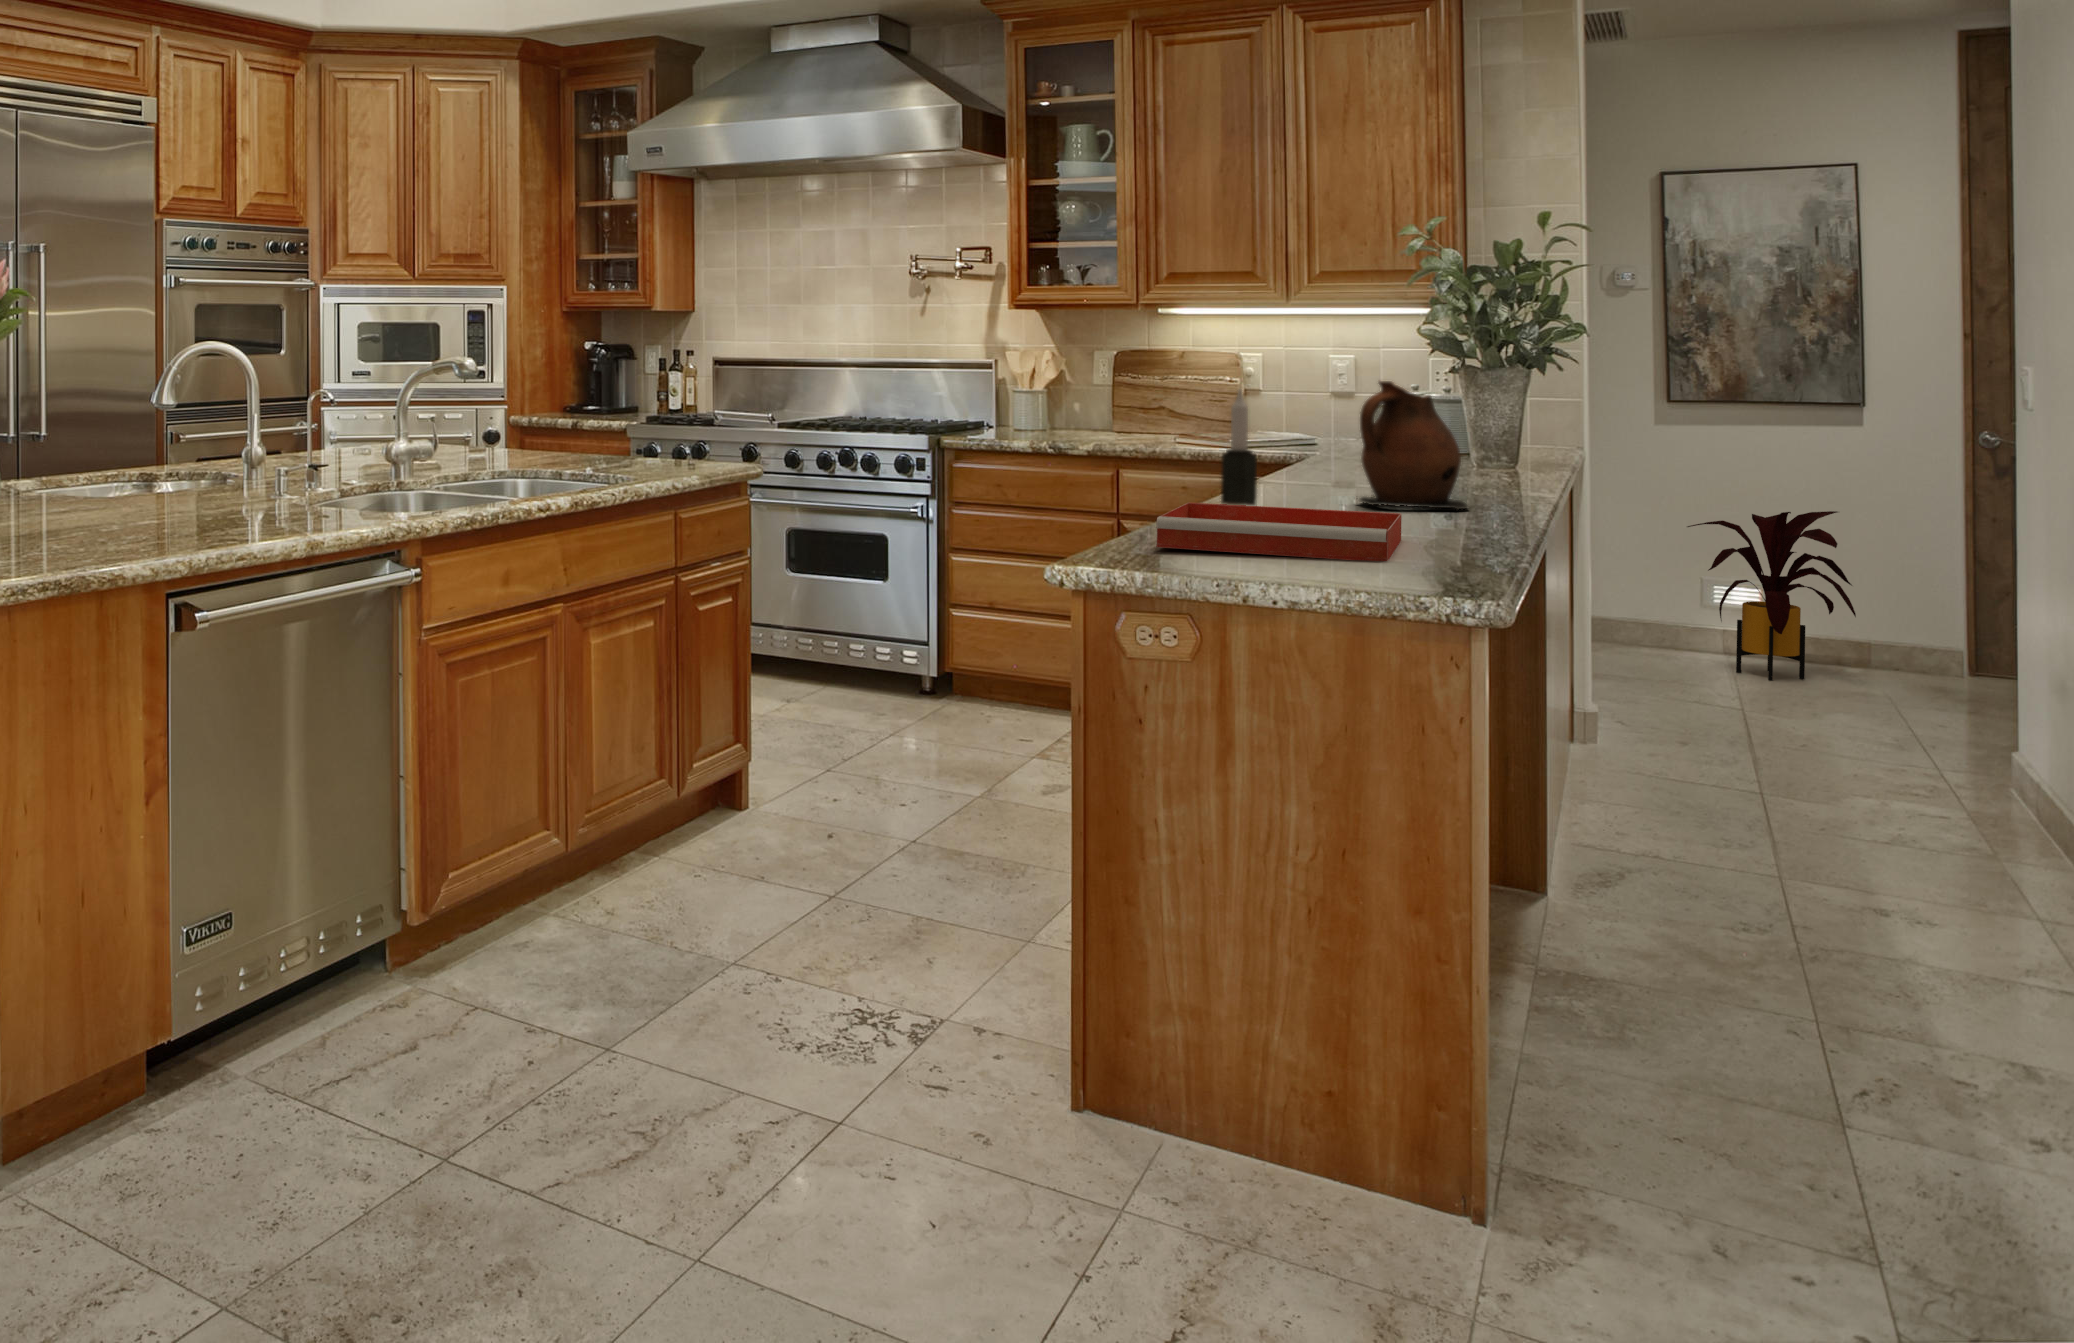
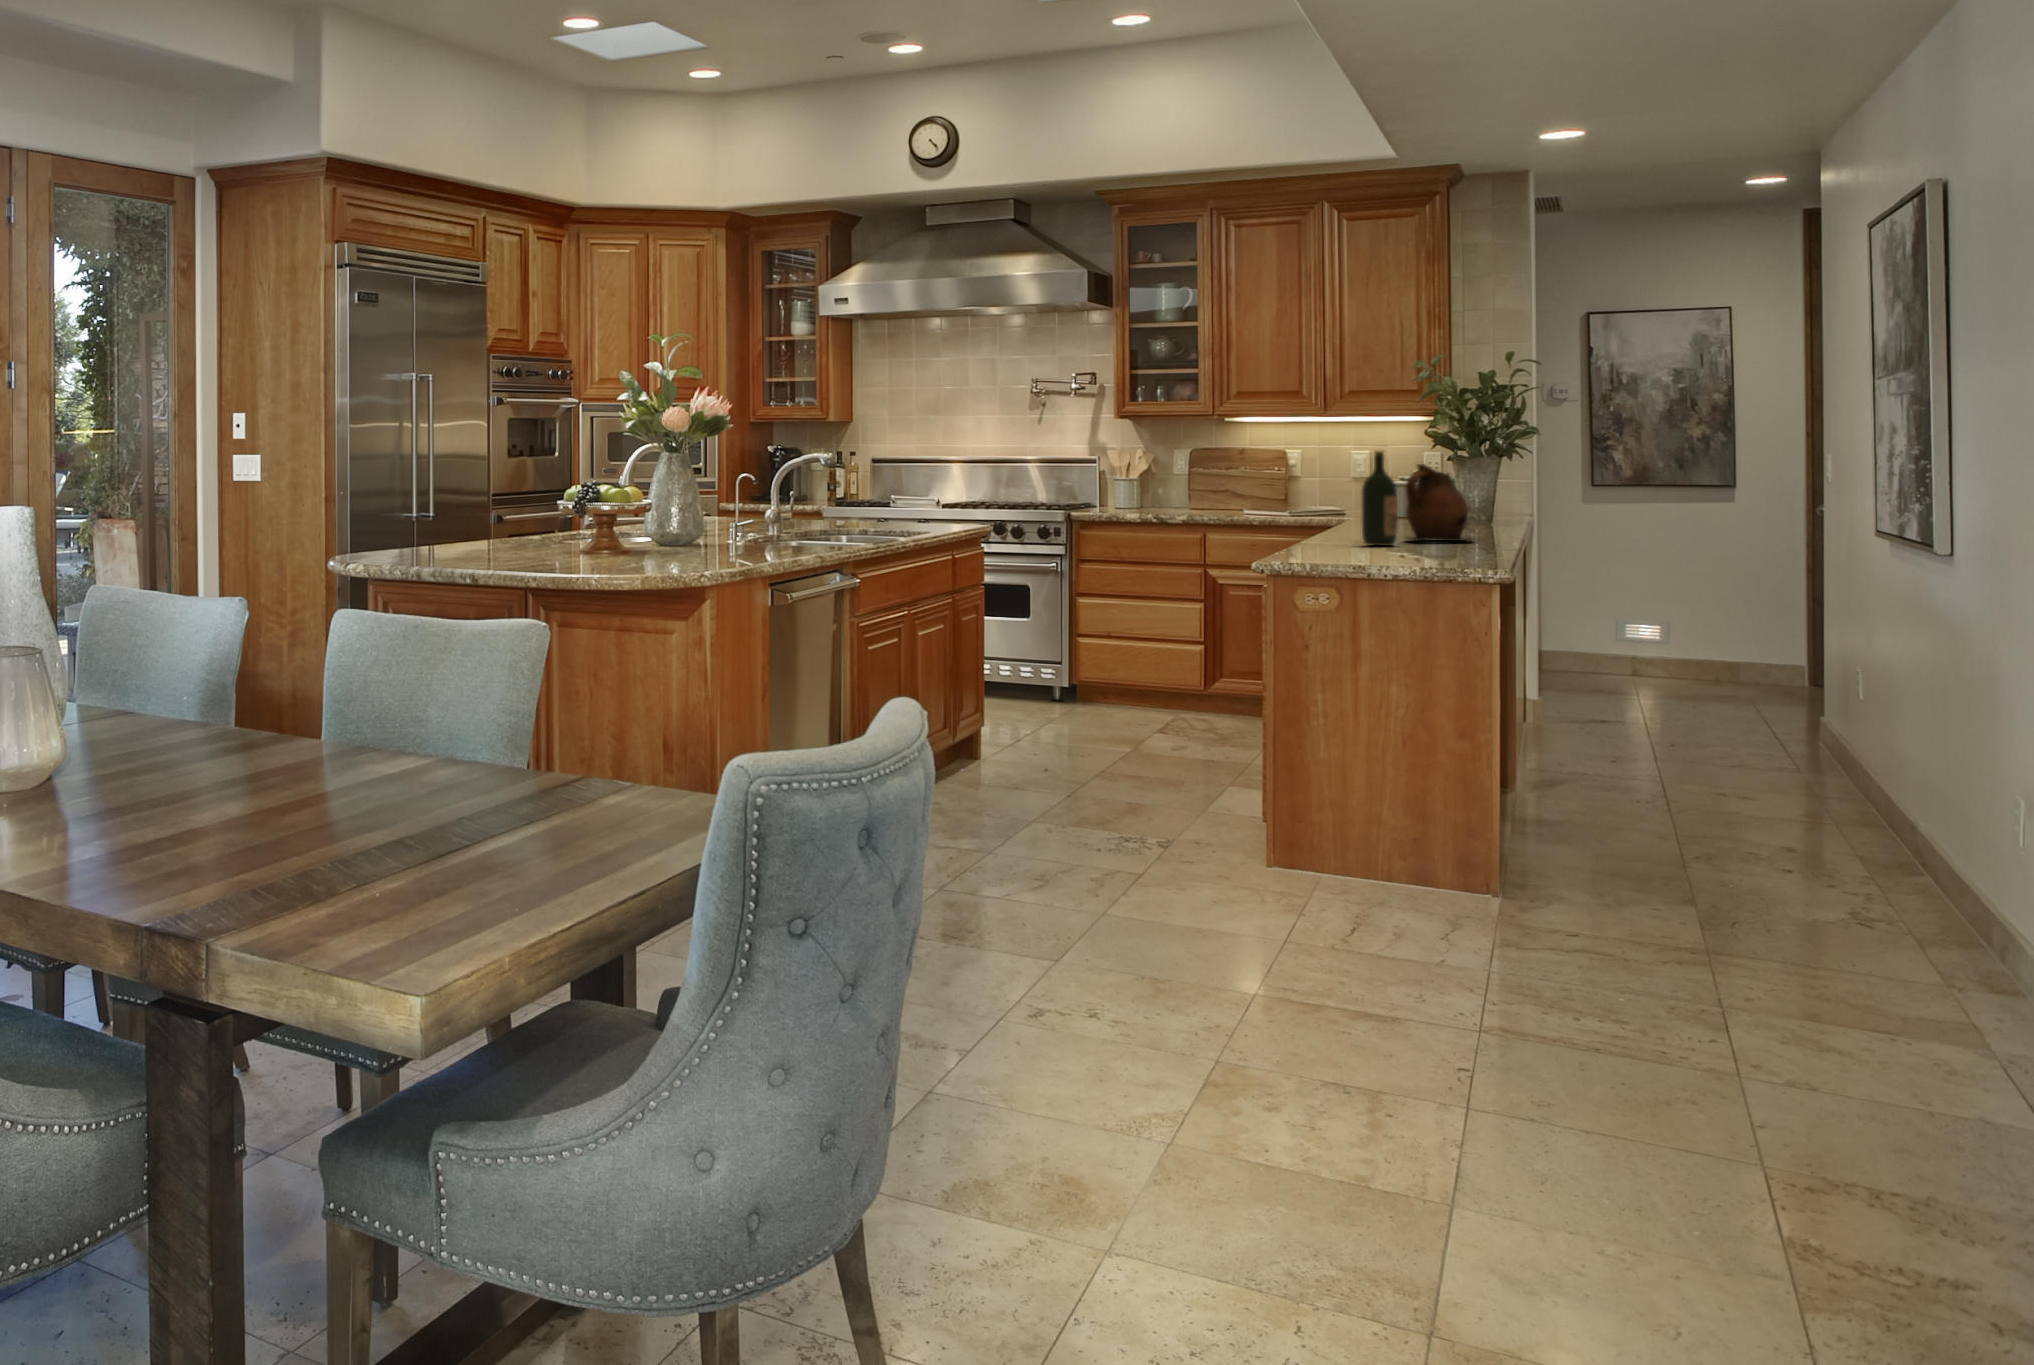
wine bottle: none [1284,359,1342,516] -> present [1361,451,1398,546]
candle: present [1221,390,1257,506] -> none [1327,468,1349,549]
tray: present [1156,502,1401,561] -> none [1305,535,1442,562]
house plant: present [1687,511,1856,680] -> none [1610,566,1733,691]

